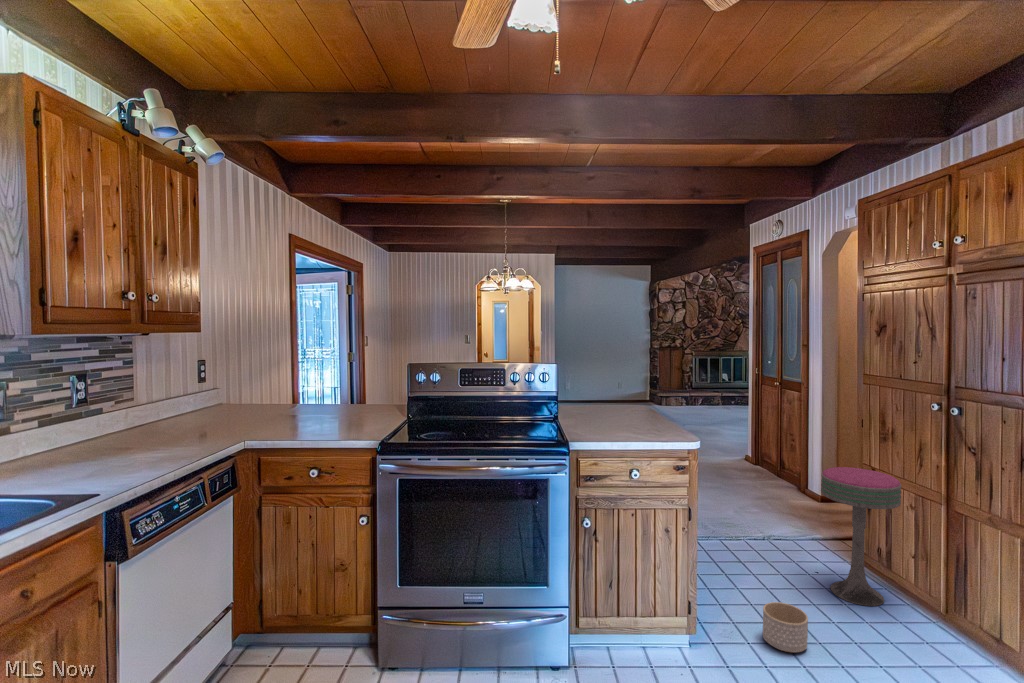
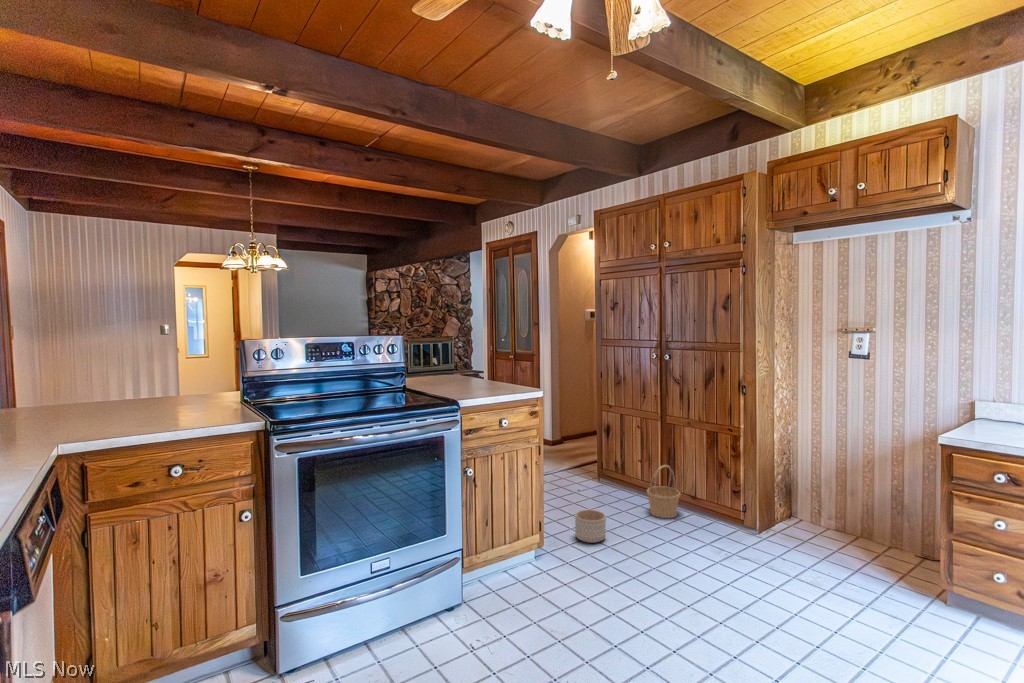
bar stool: present [821,467,901,606] -> none [586,407,635,503]
basket: none [905,572,968,656] -> present [647,465,681,518]

